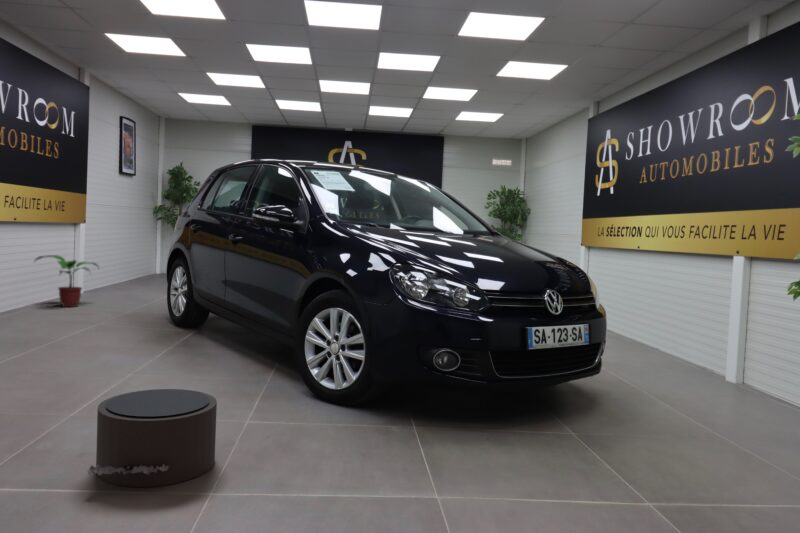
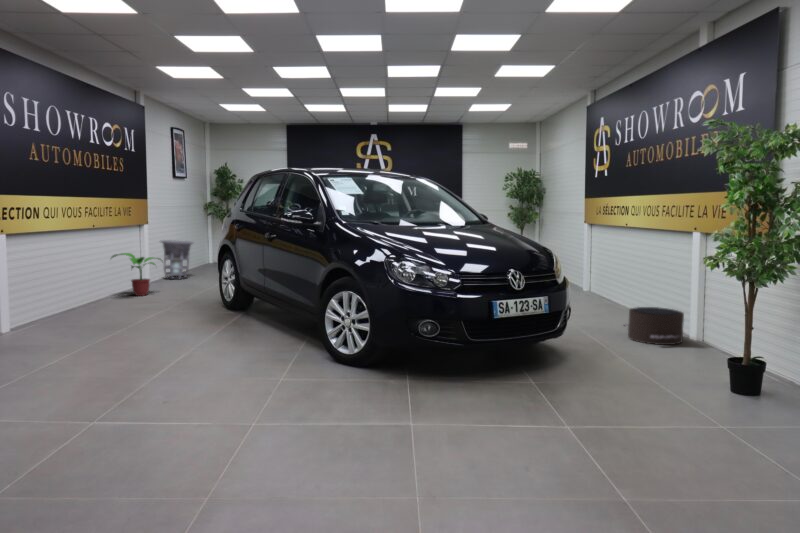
side table: none [97,244,138,290] -> present [161,240,193,279]
pouf: present [87,389,217,487] -> present [624,307,684,345]

